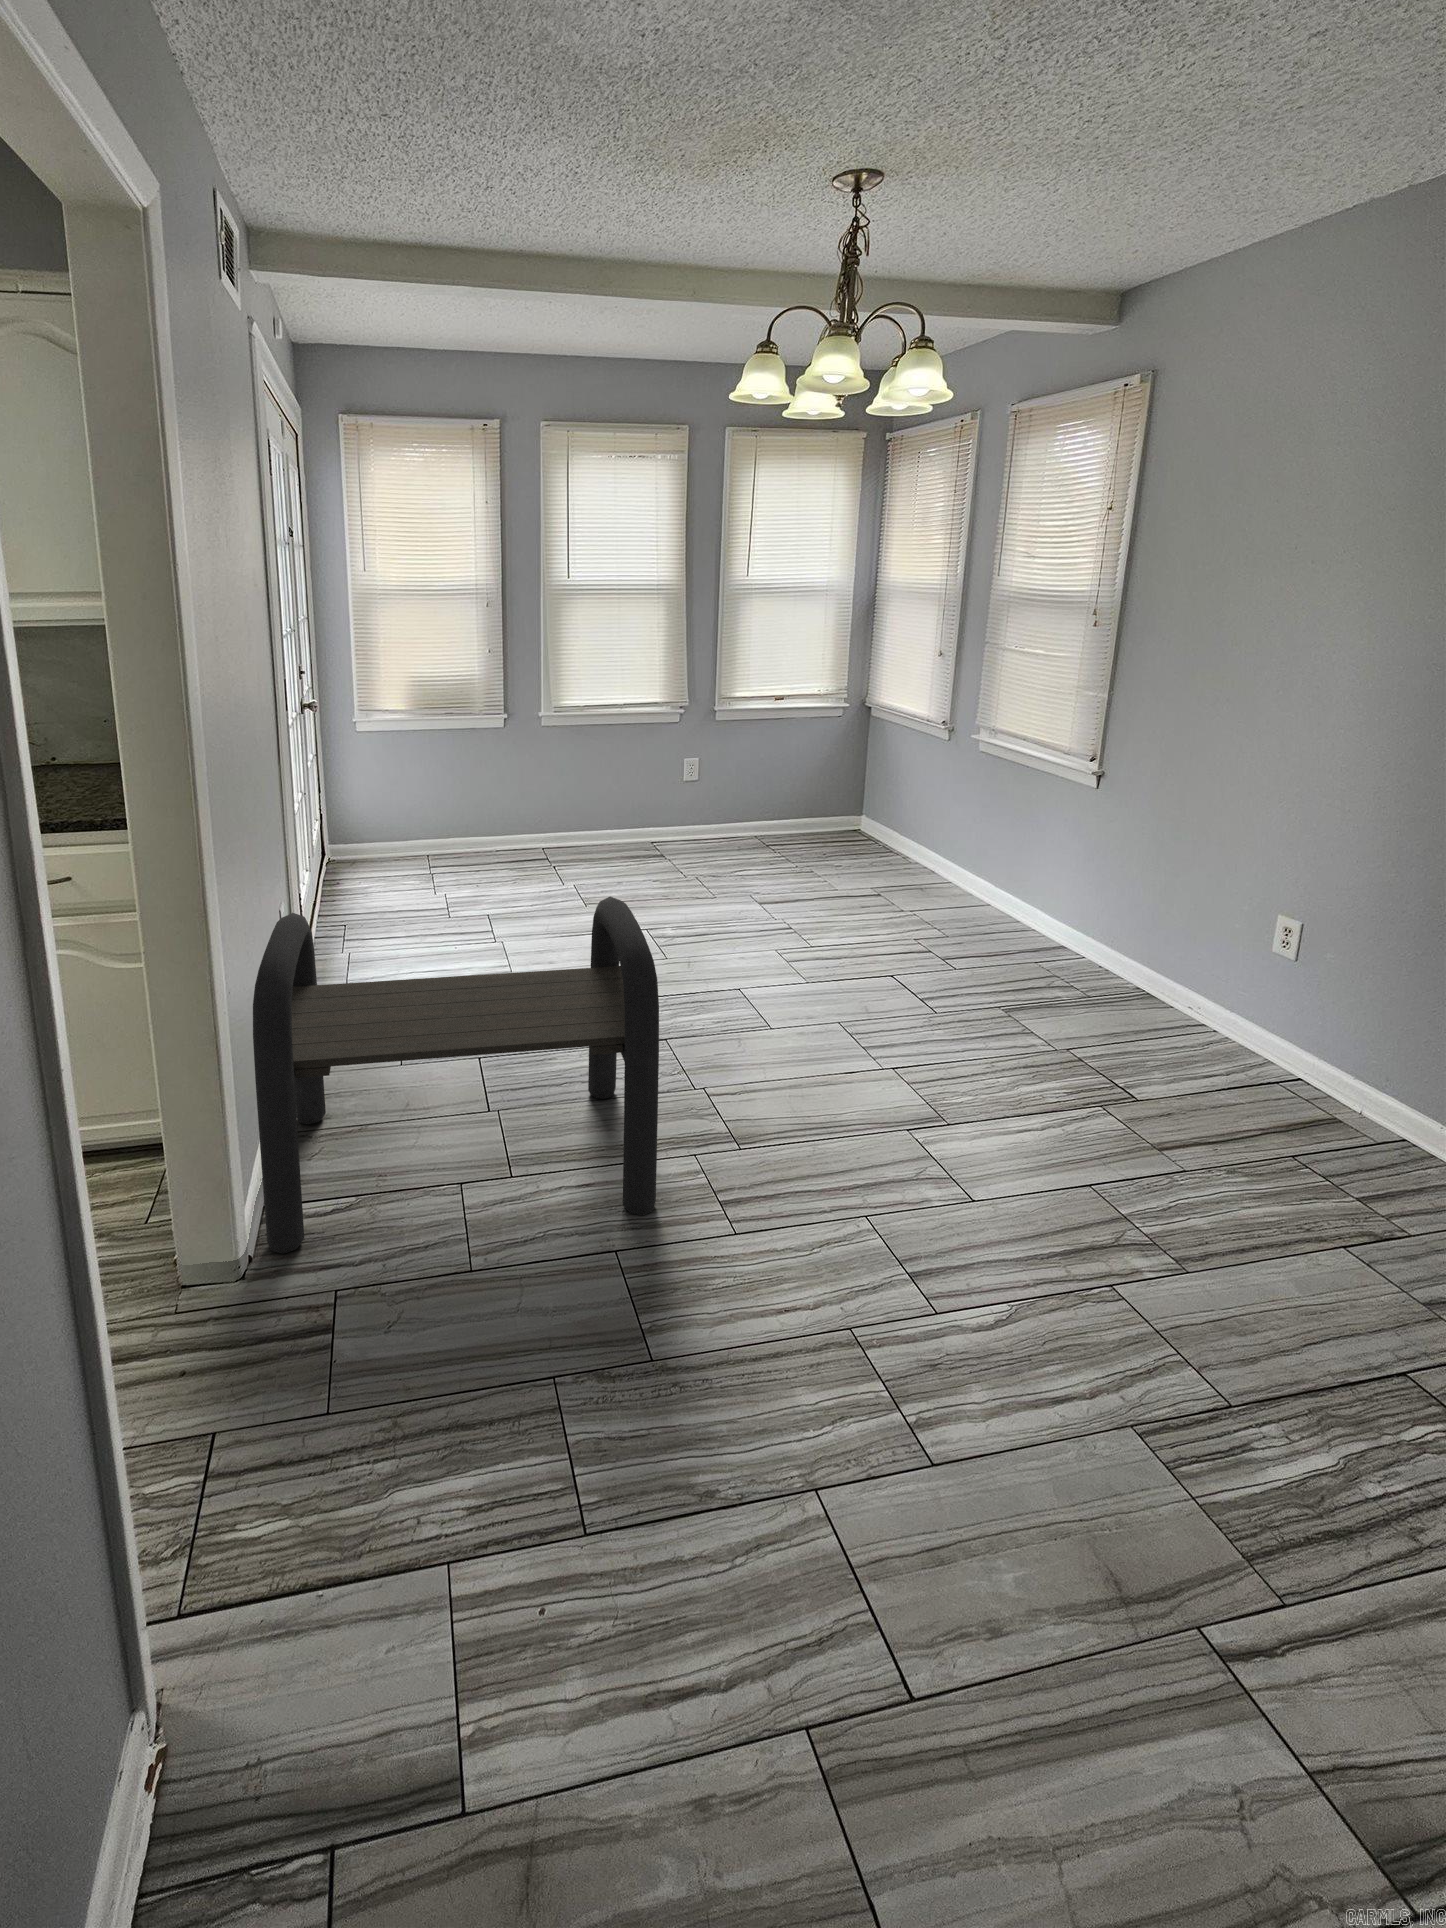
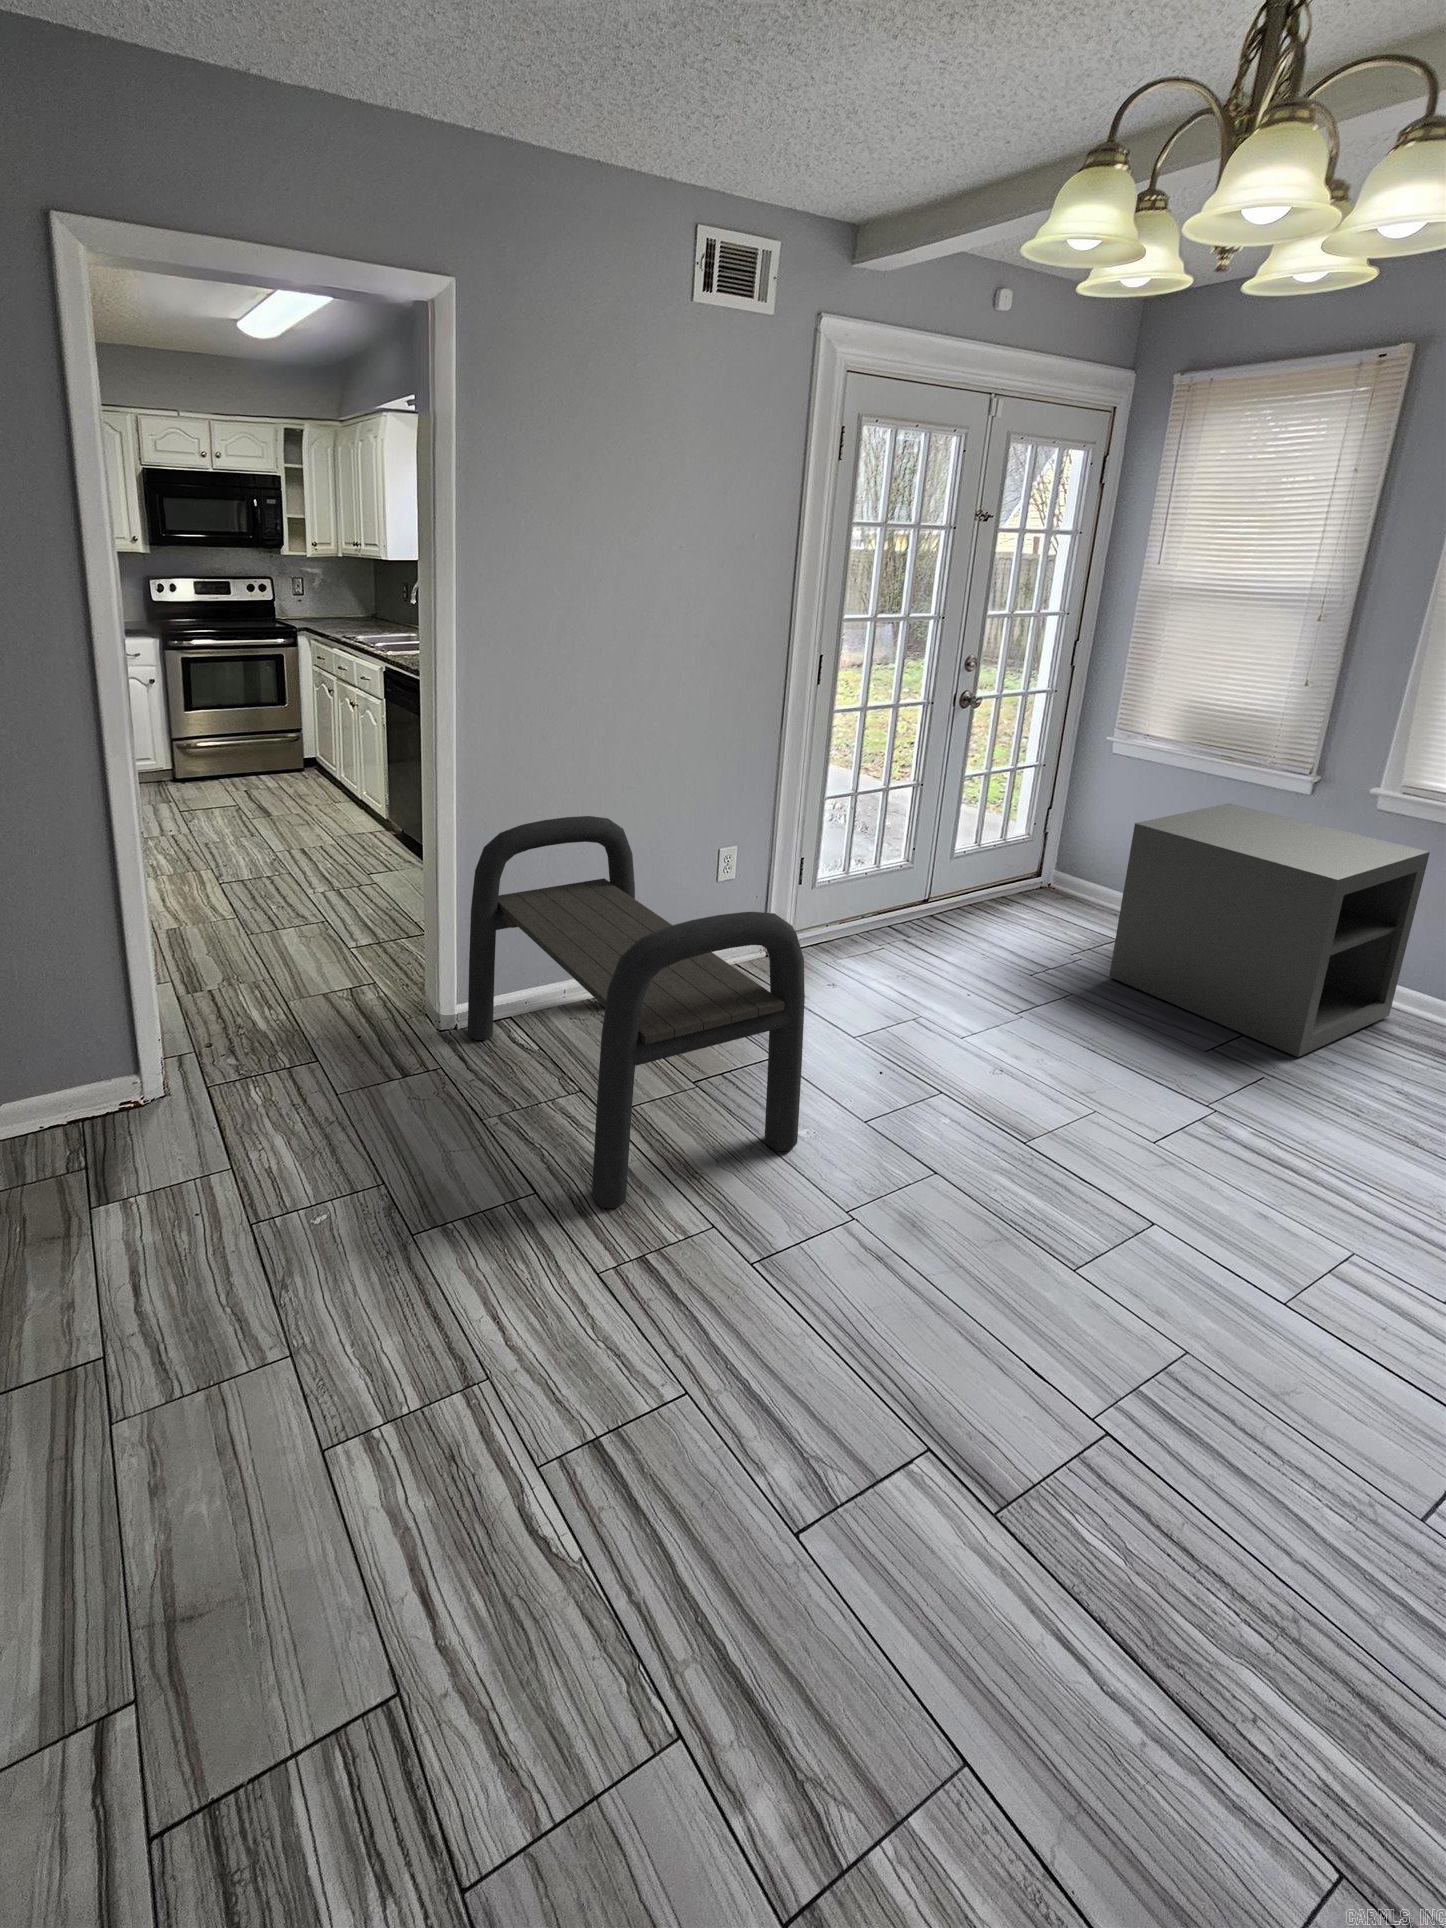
storage cabinet: none [462,746,605,896] -> present [1109,803,1430,1057]

